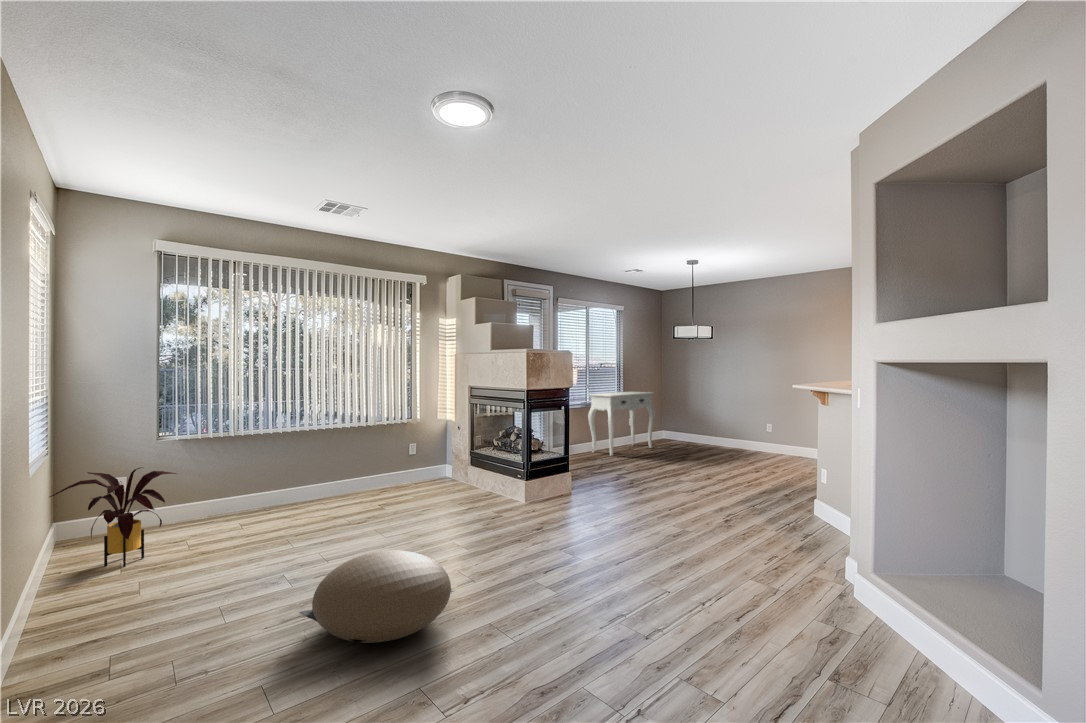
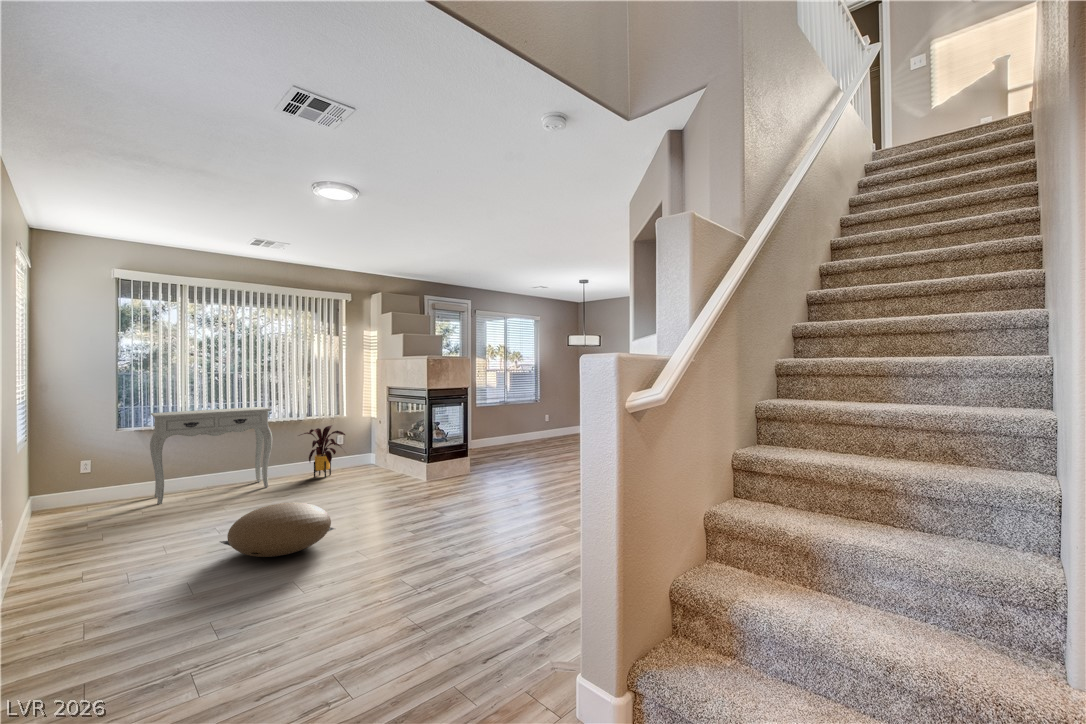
console table: present [589,391,655,456] -> present [150,407,272,504]
house plant: present [50,468,176,567] -> present [301,425,345,478]

